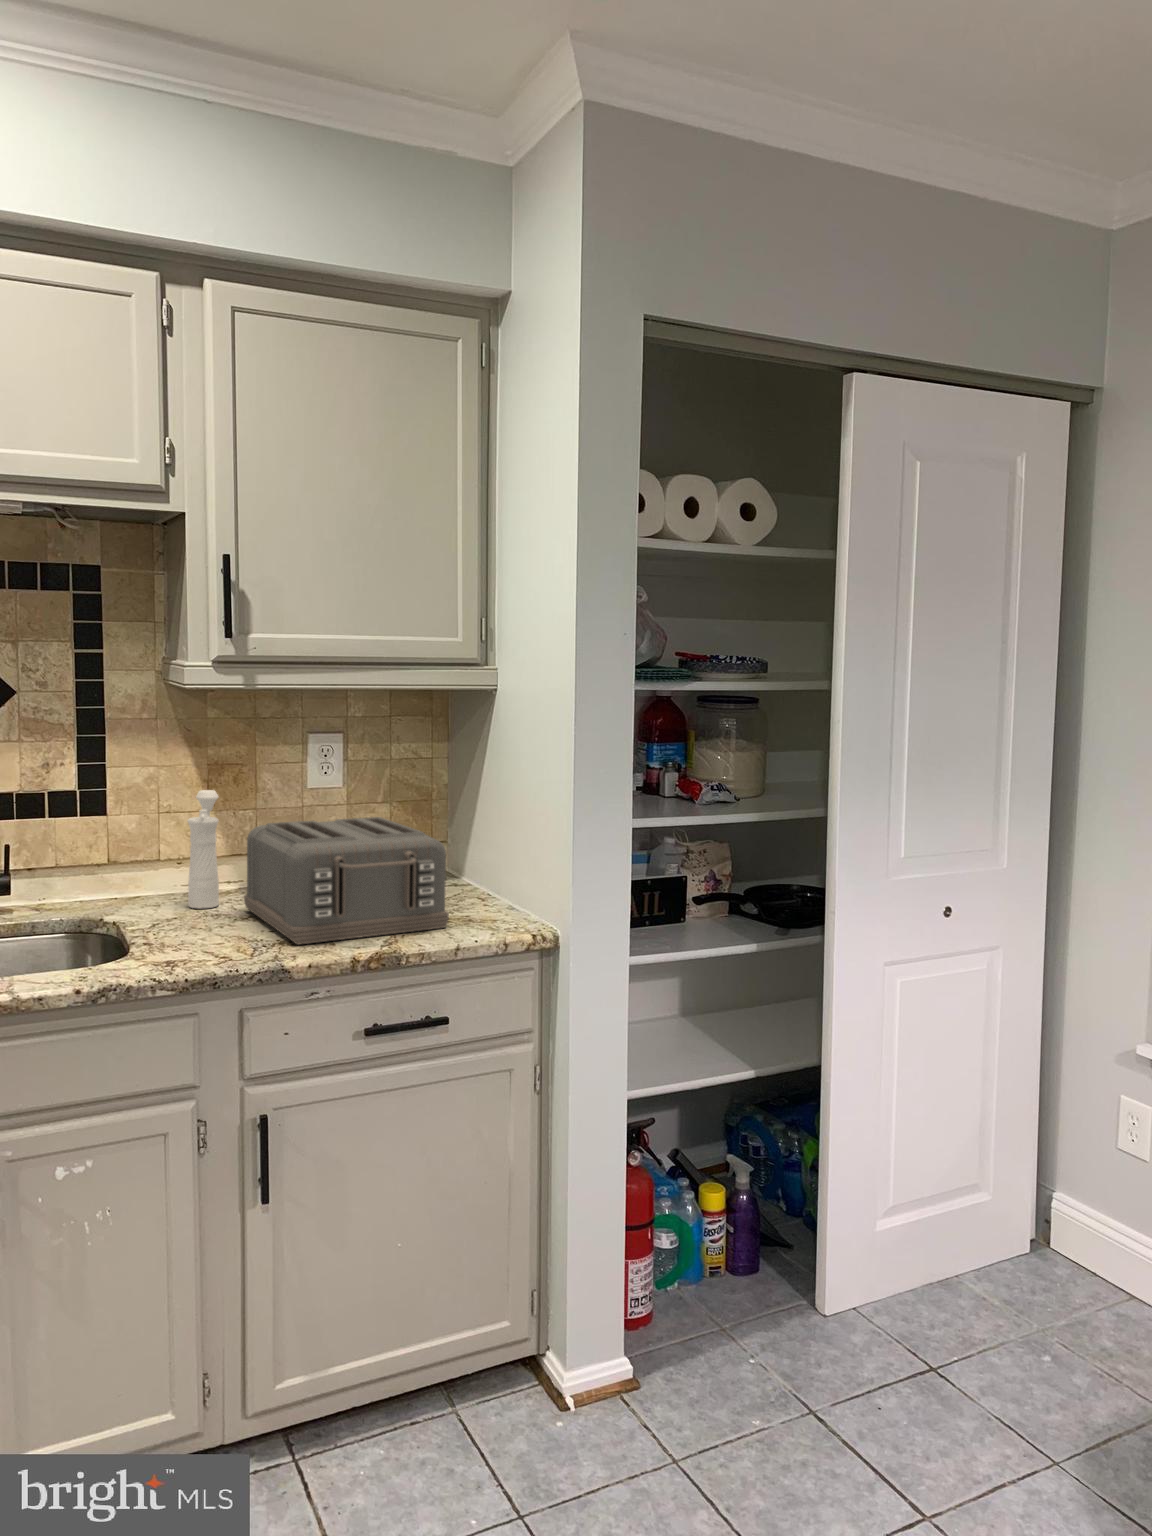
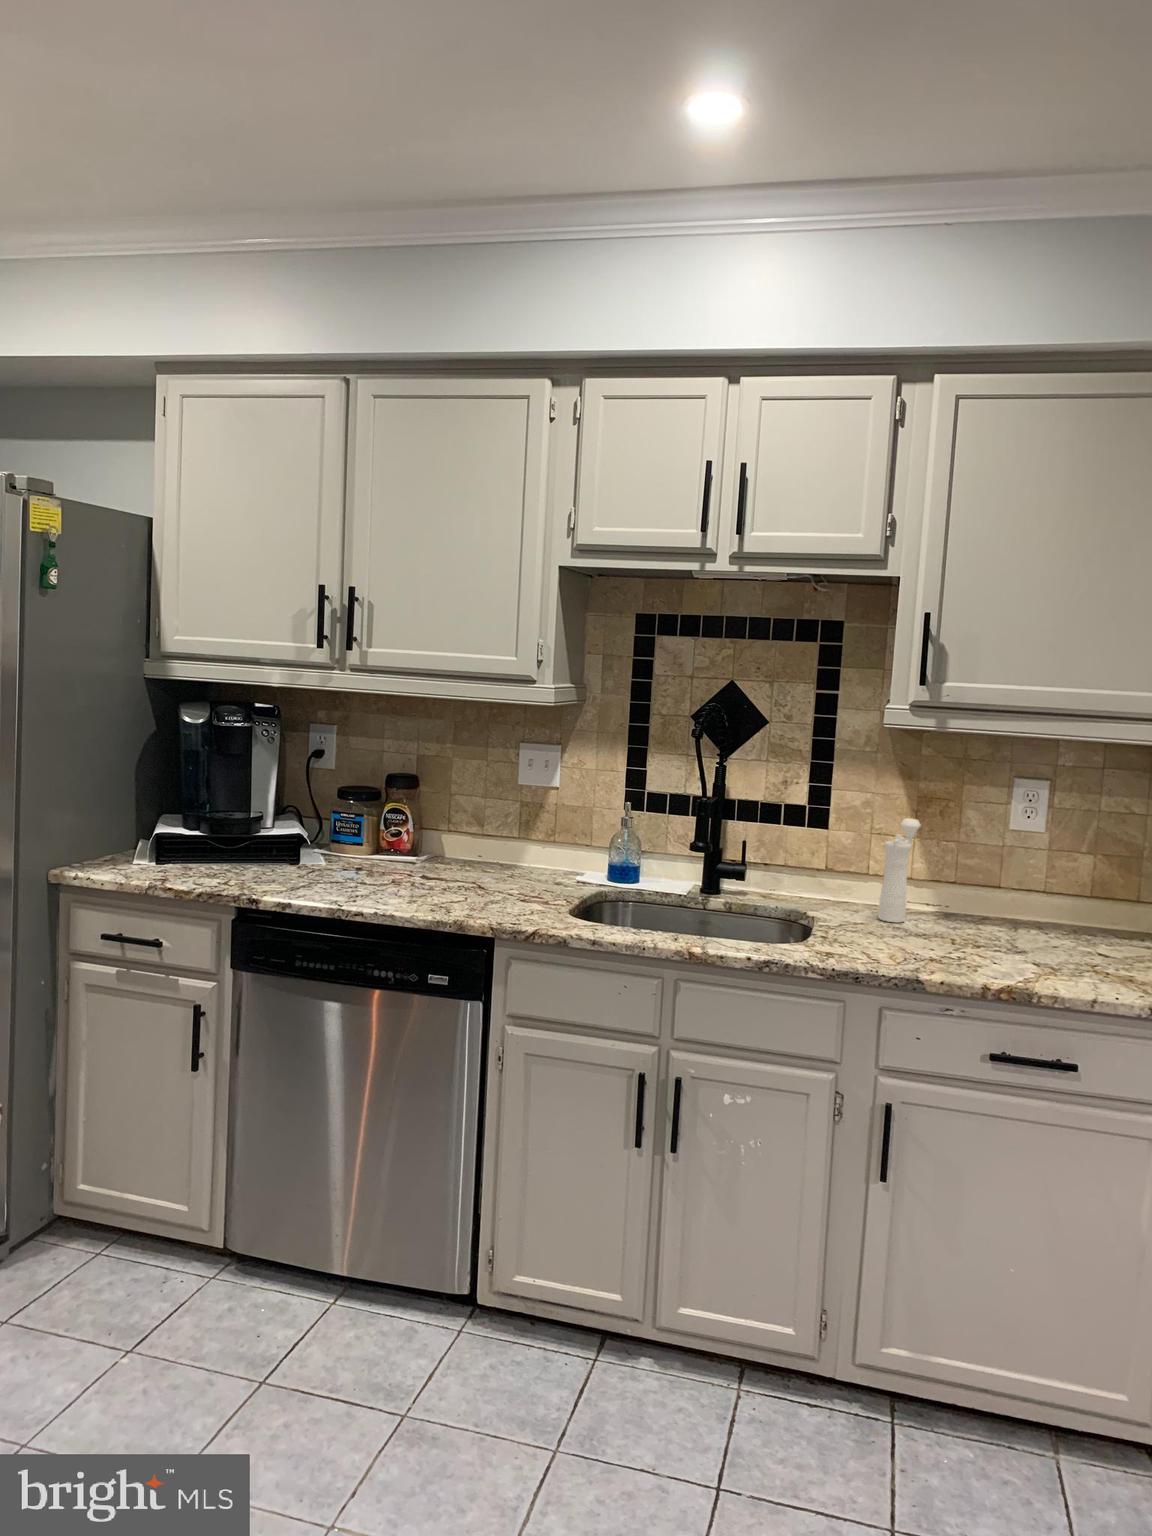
toaster: present [244,817,449,945] -> none [922,854,1106,979]

